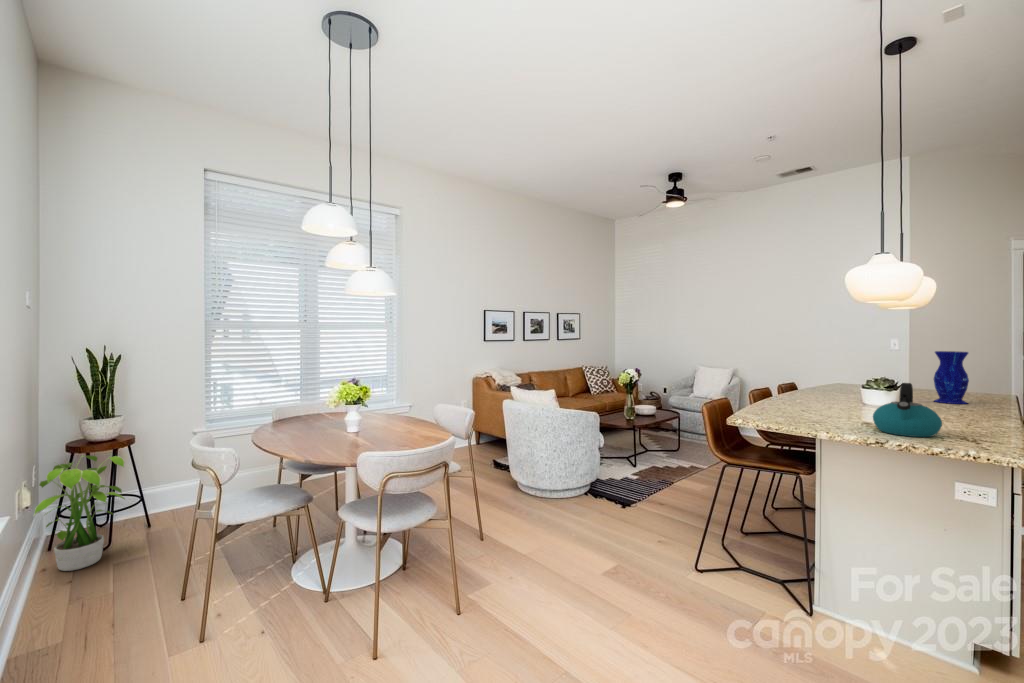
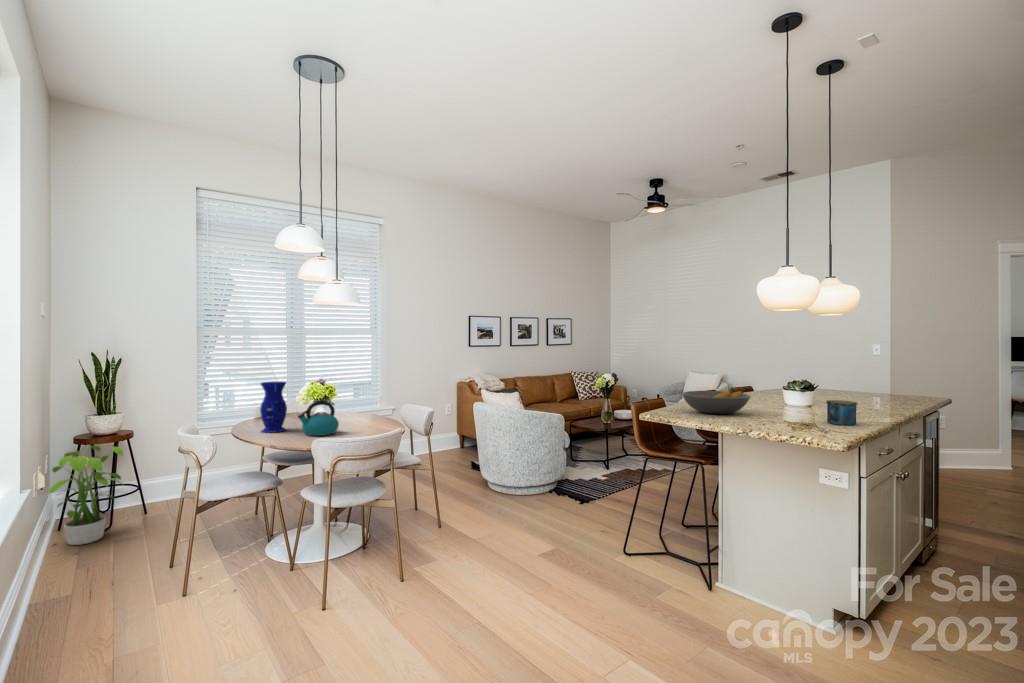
vase: present [934,351,969,404] -> present [260,381,287,433]
kettle: present [873,383,942,437] -> present [298,401,339,436]
fruit bowl: none [764,391,849,418] -> present [682,390,751,414]
mug: none [950,403,993,432] -> present [826,400,858,425]

